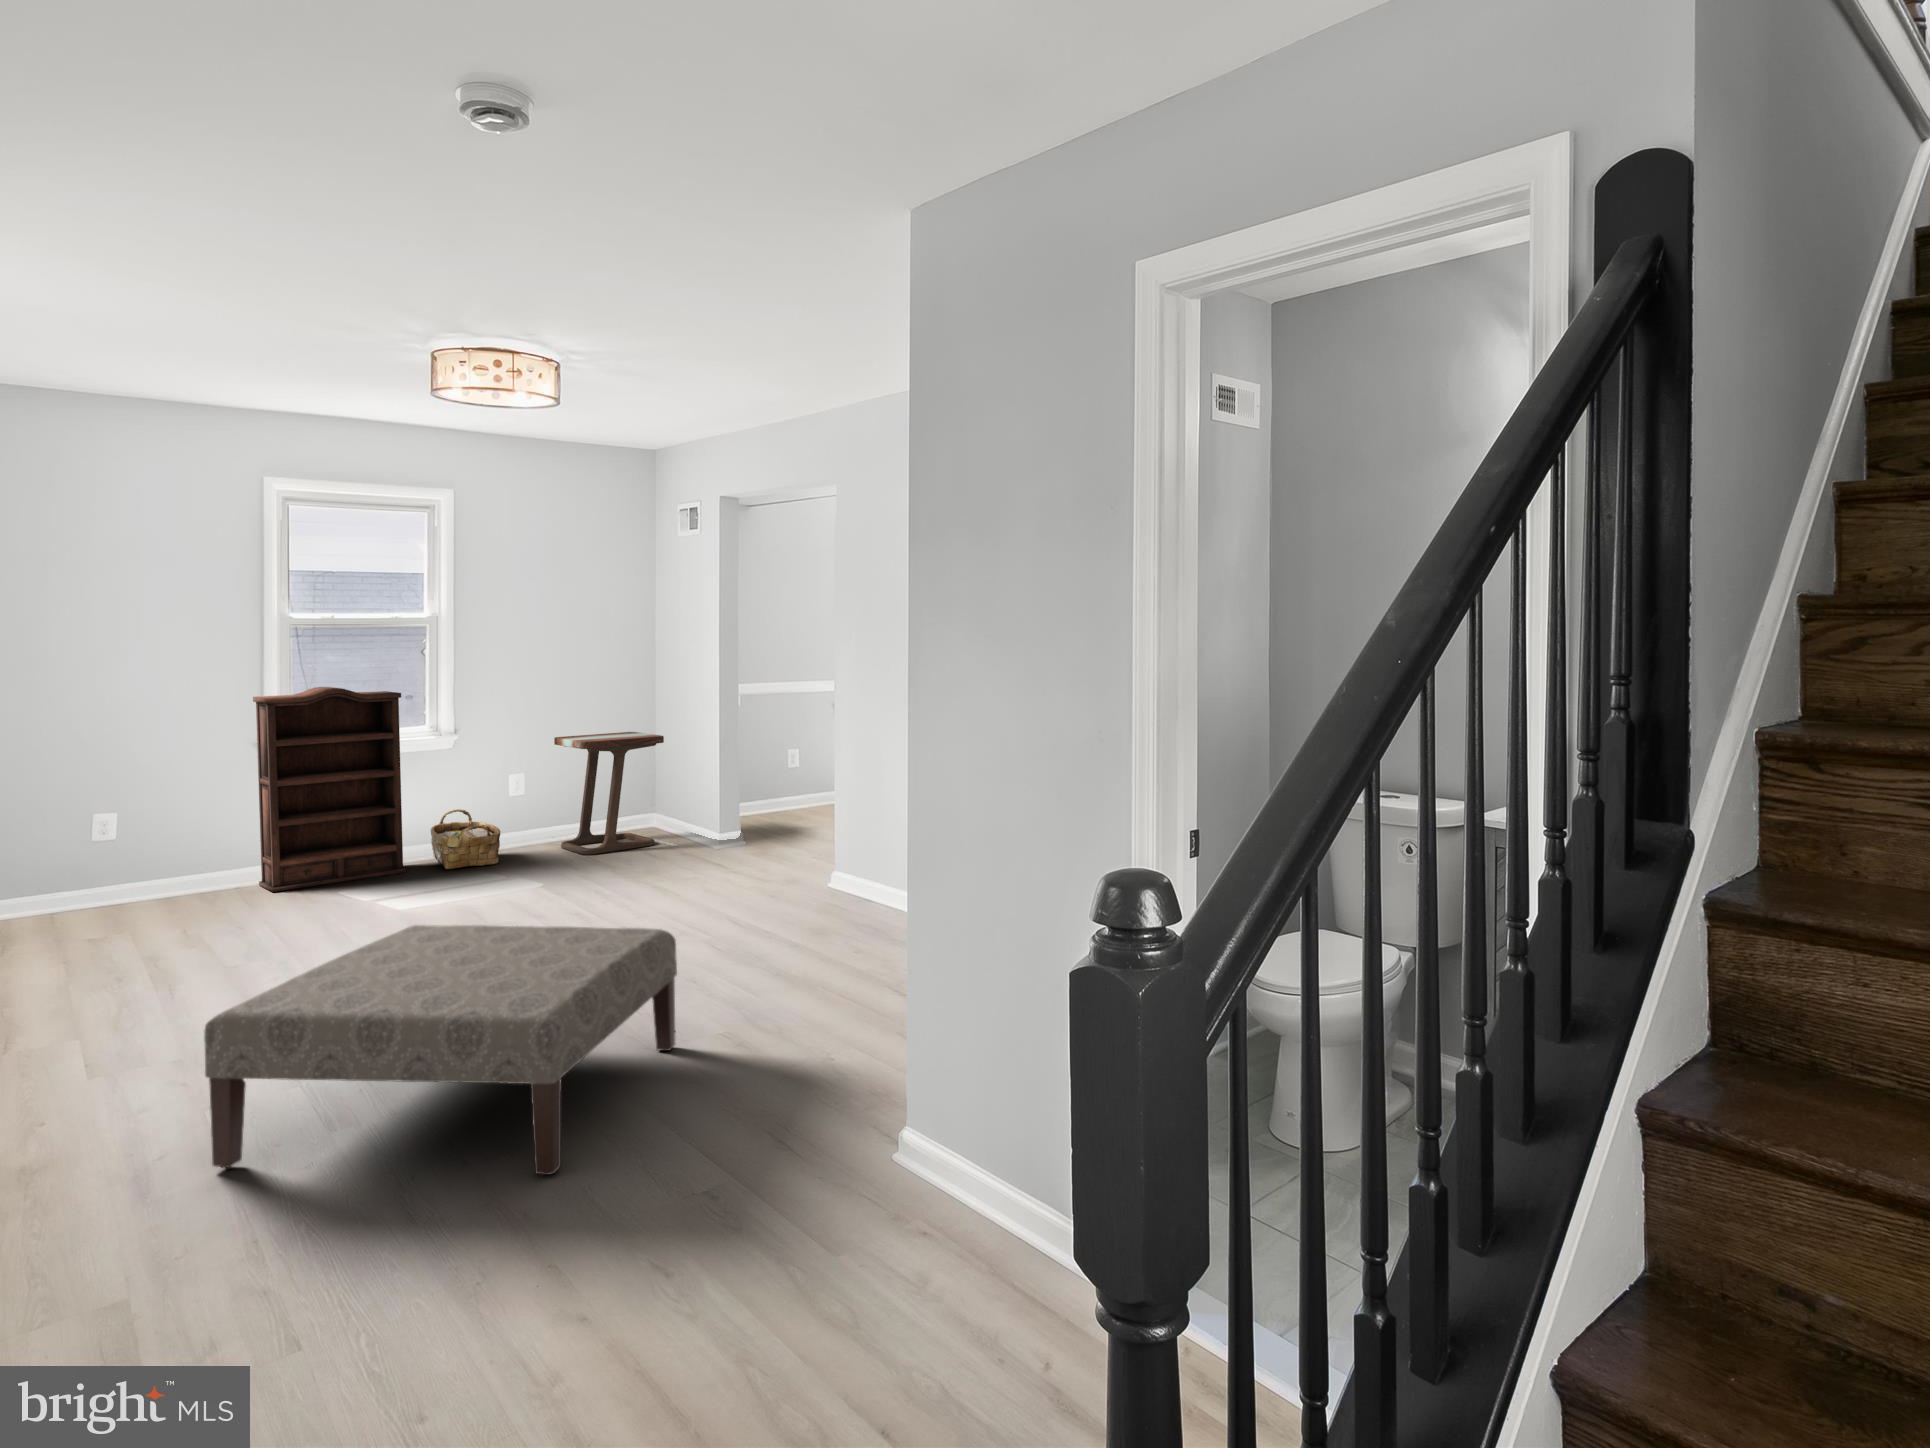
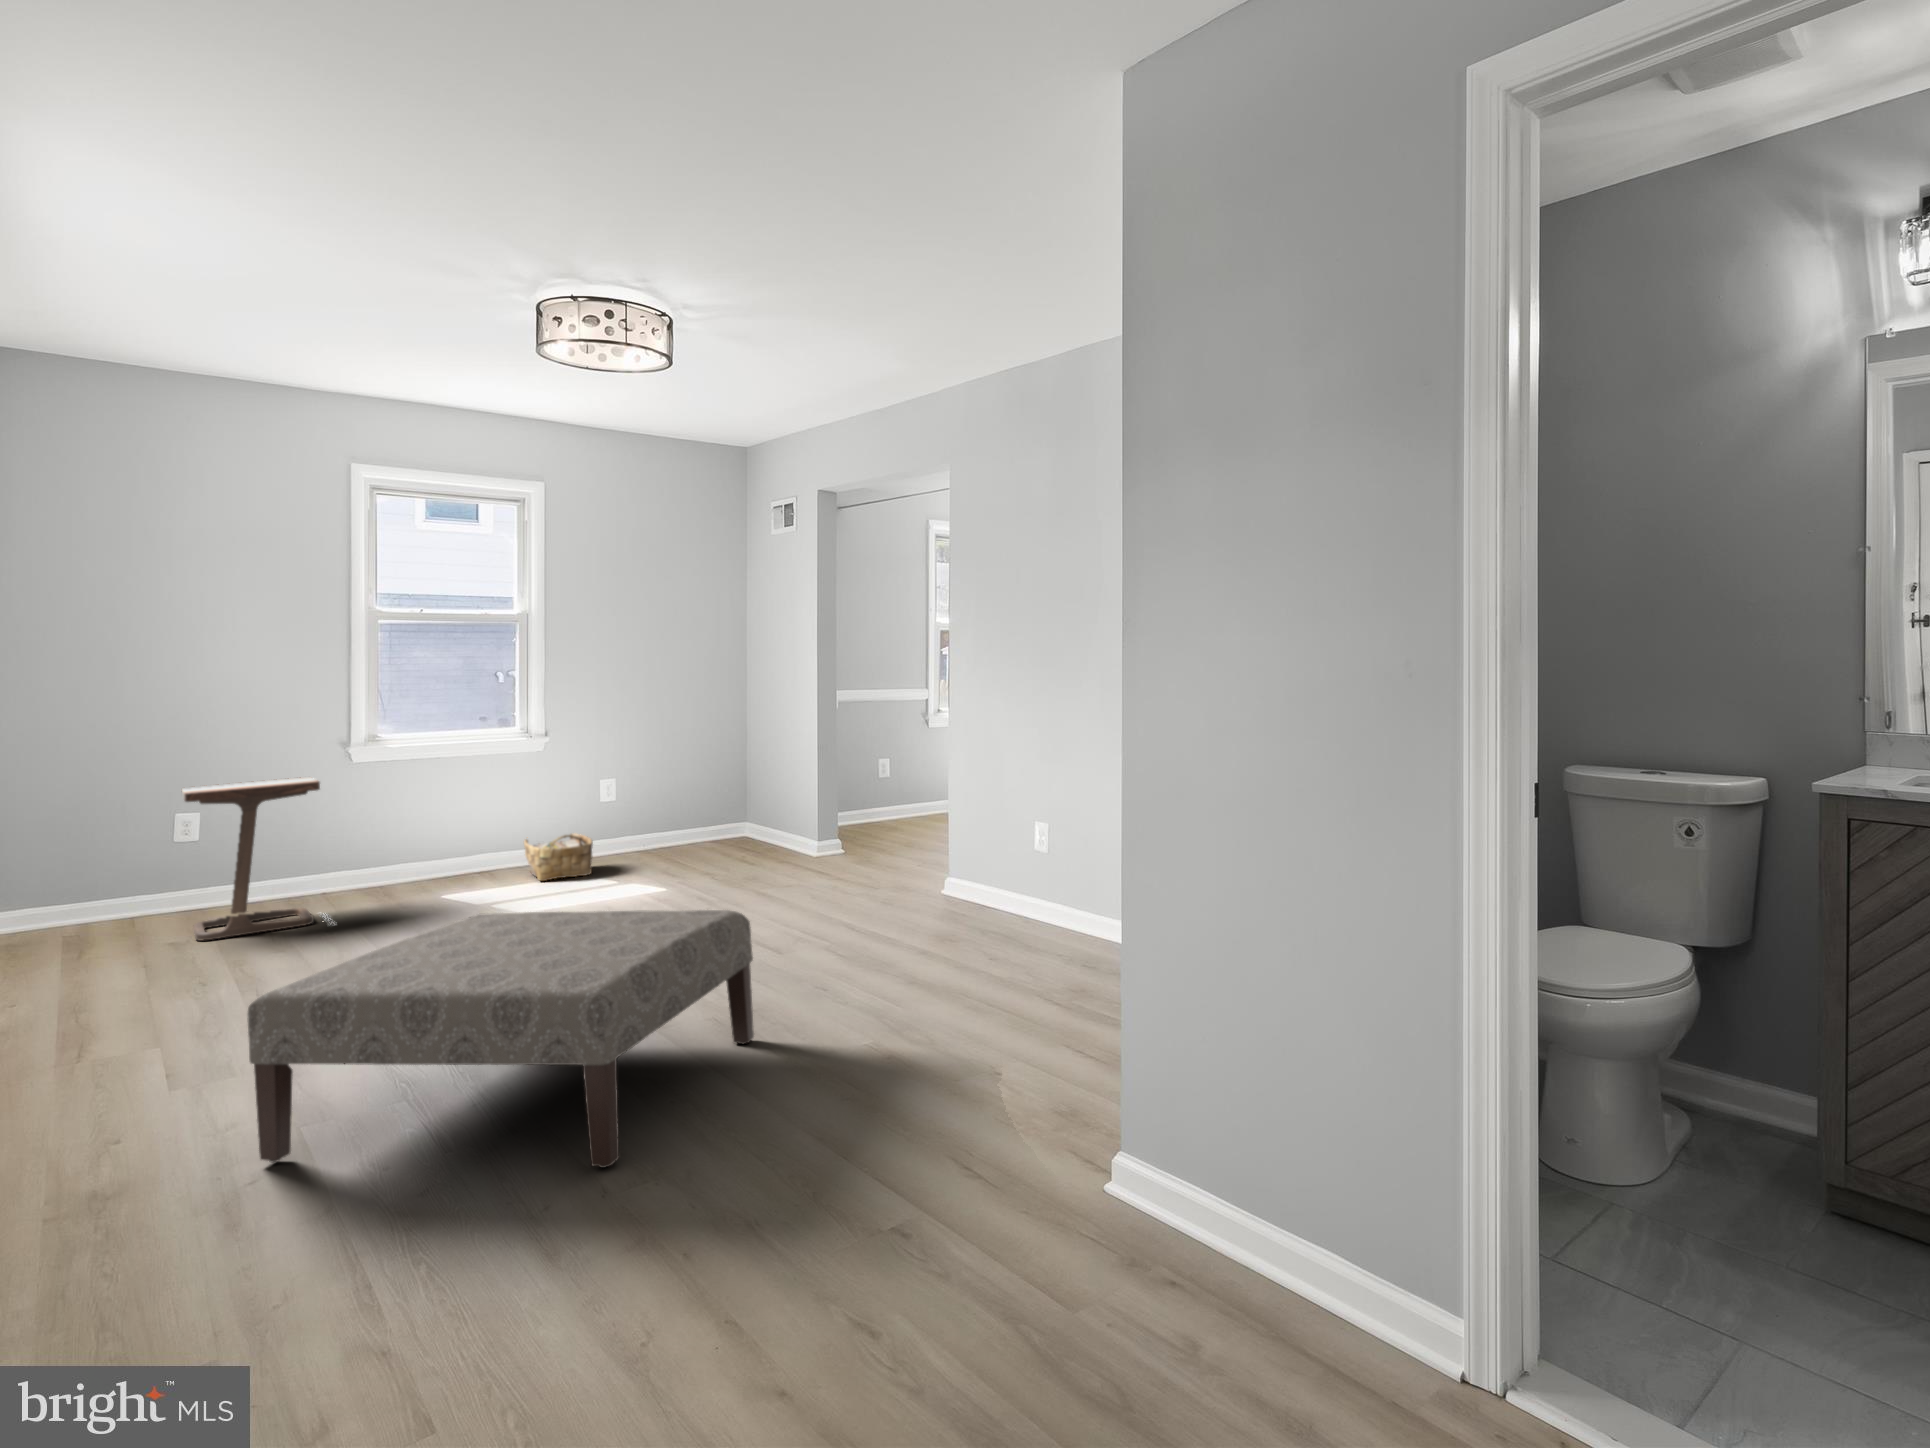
bookshelf: present [253,687,406,892] -> none [345,697,500,906]
side table: present [554,732,670,855] -> present [182,777,320,941]

